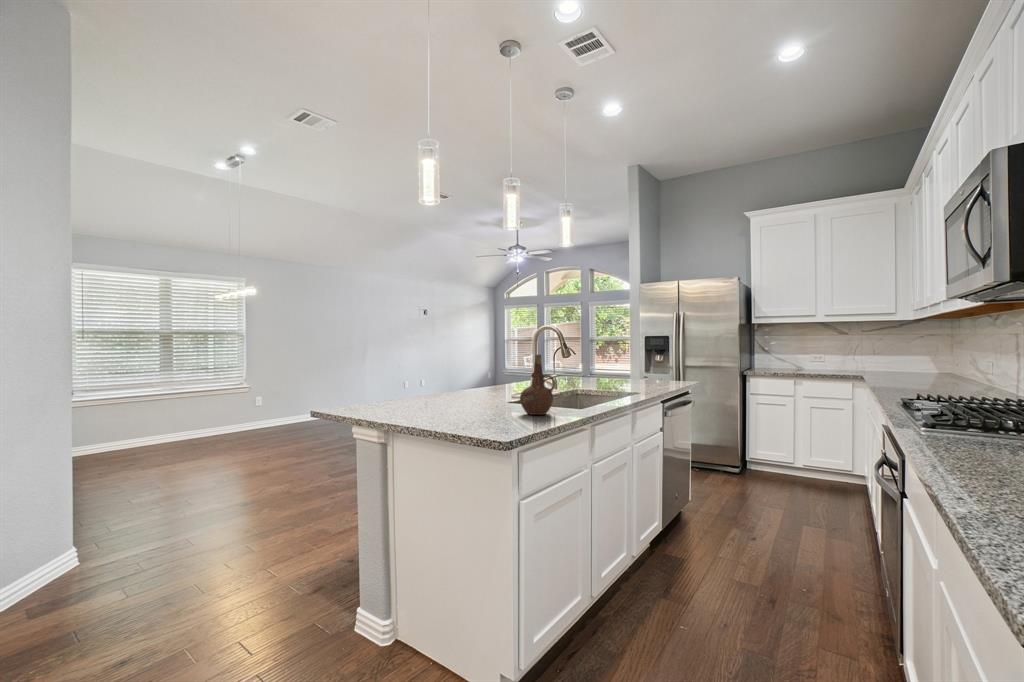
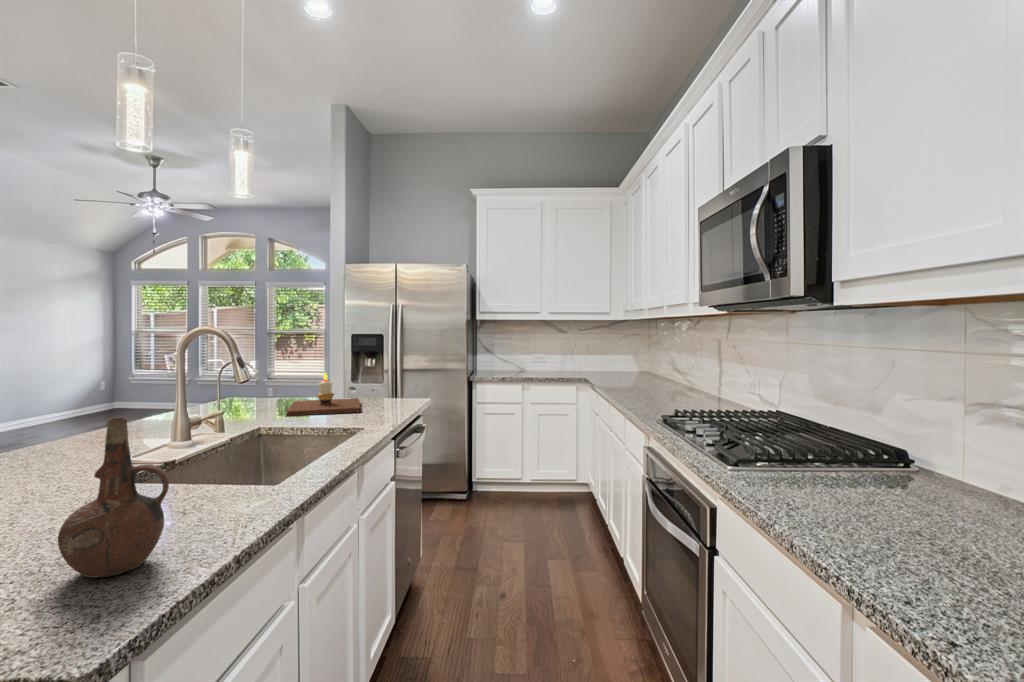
candle: none [600,358,647,384] -> present [287,373,360,416]

